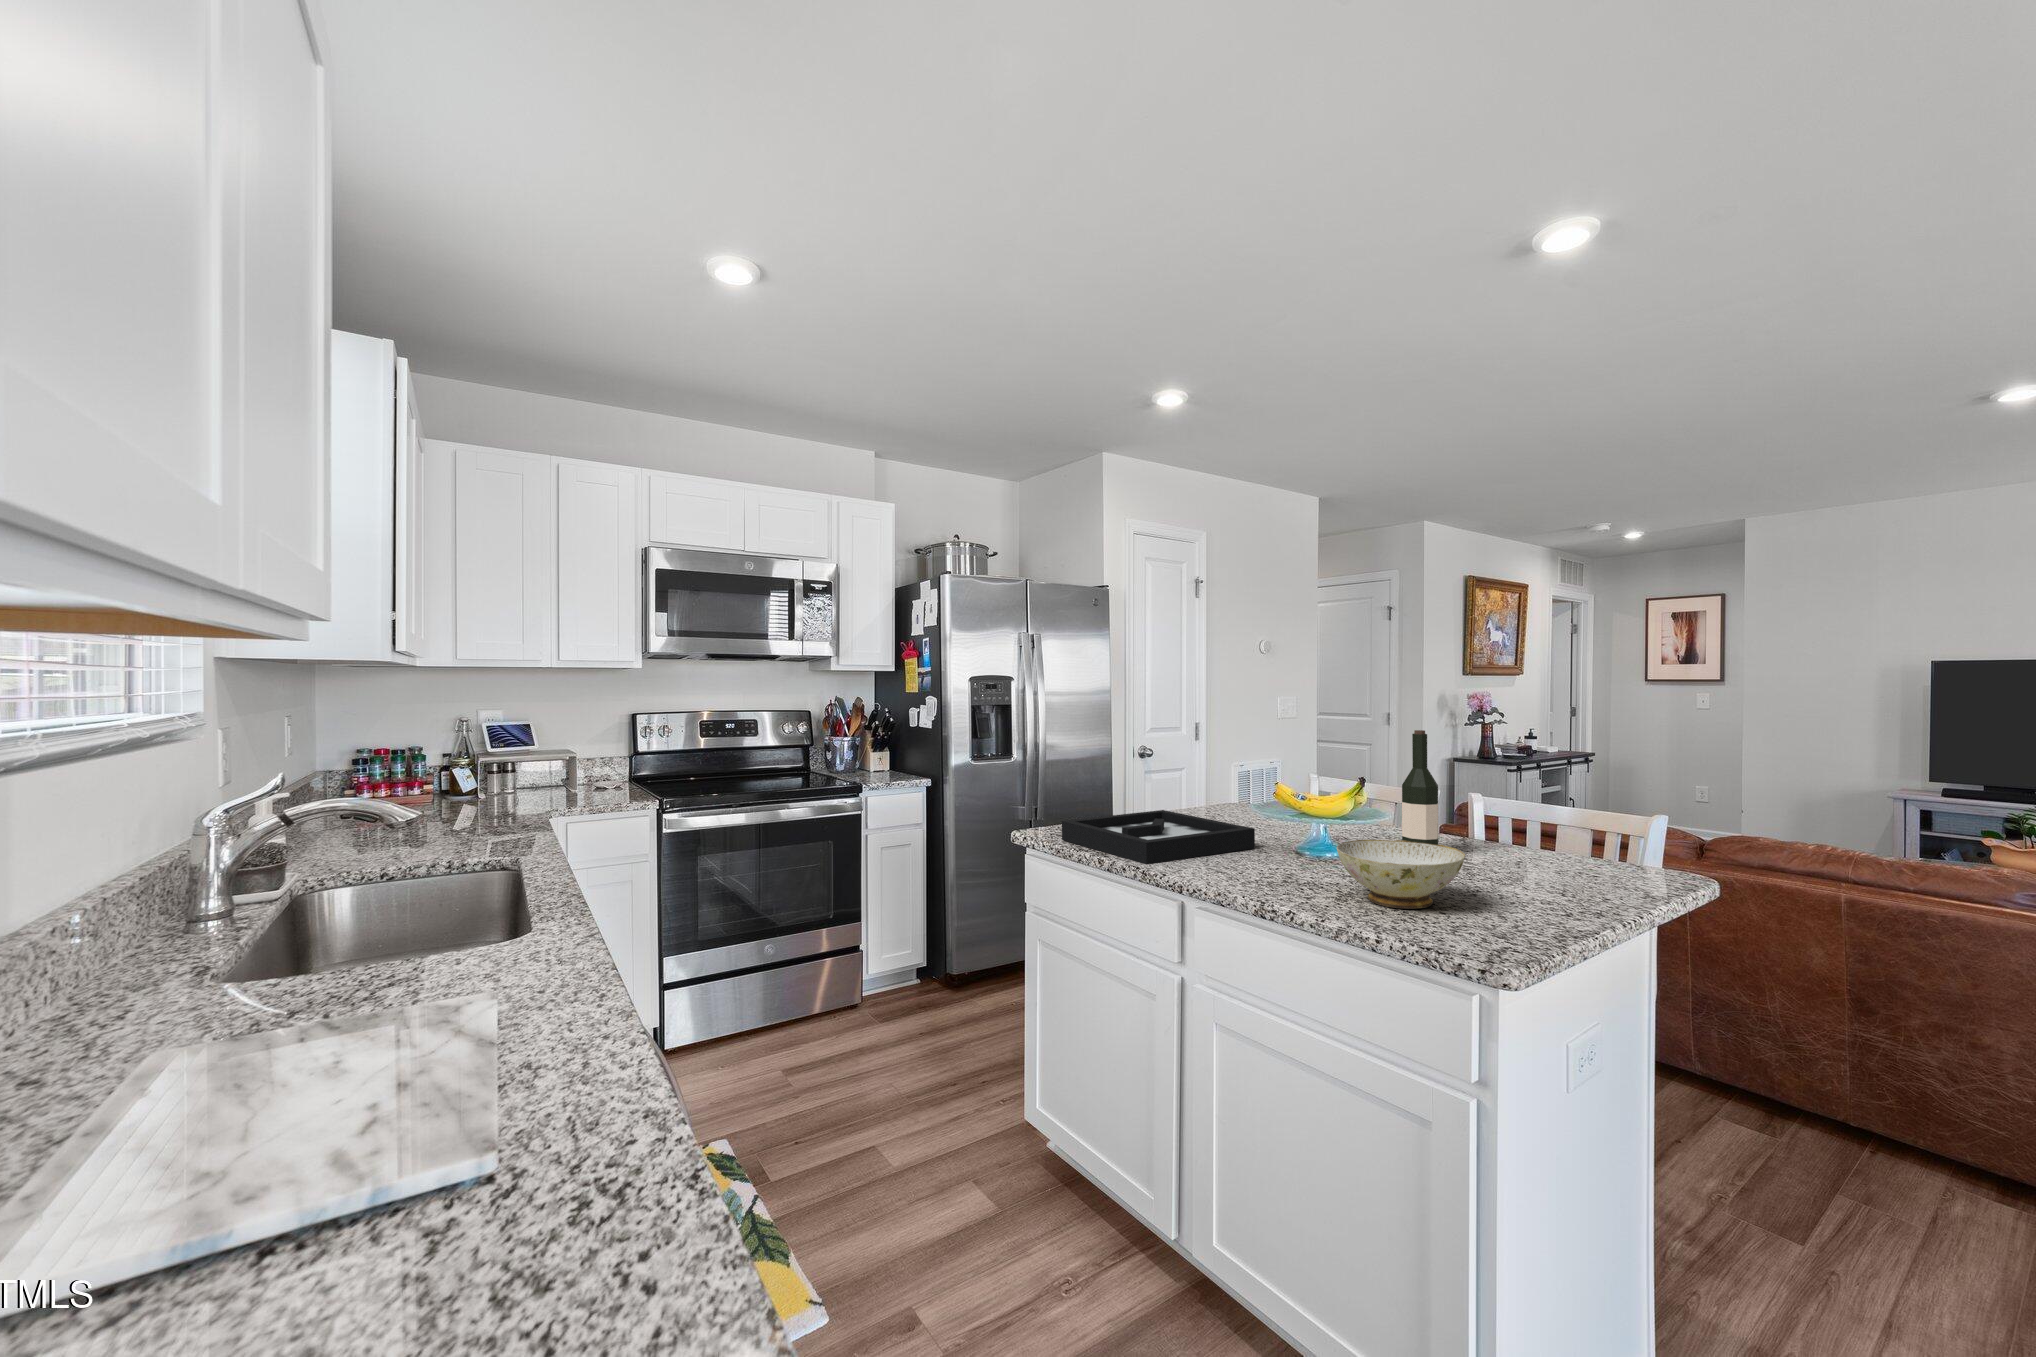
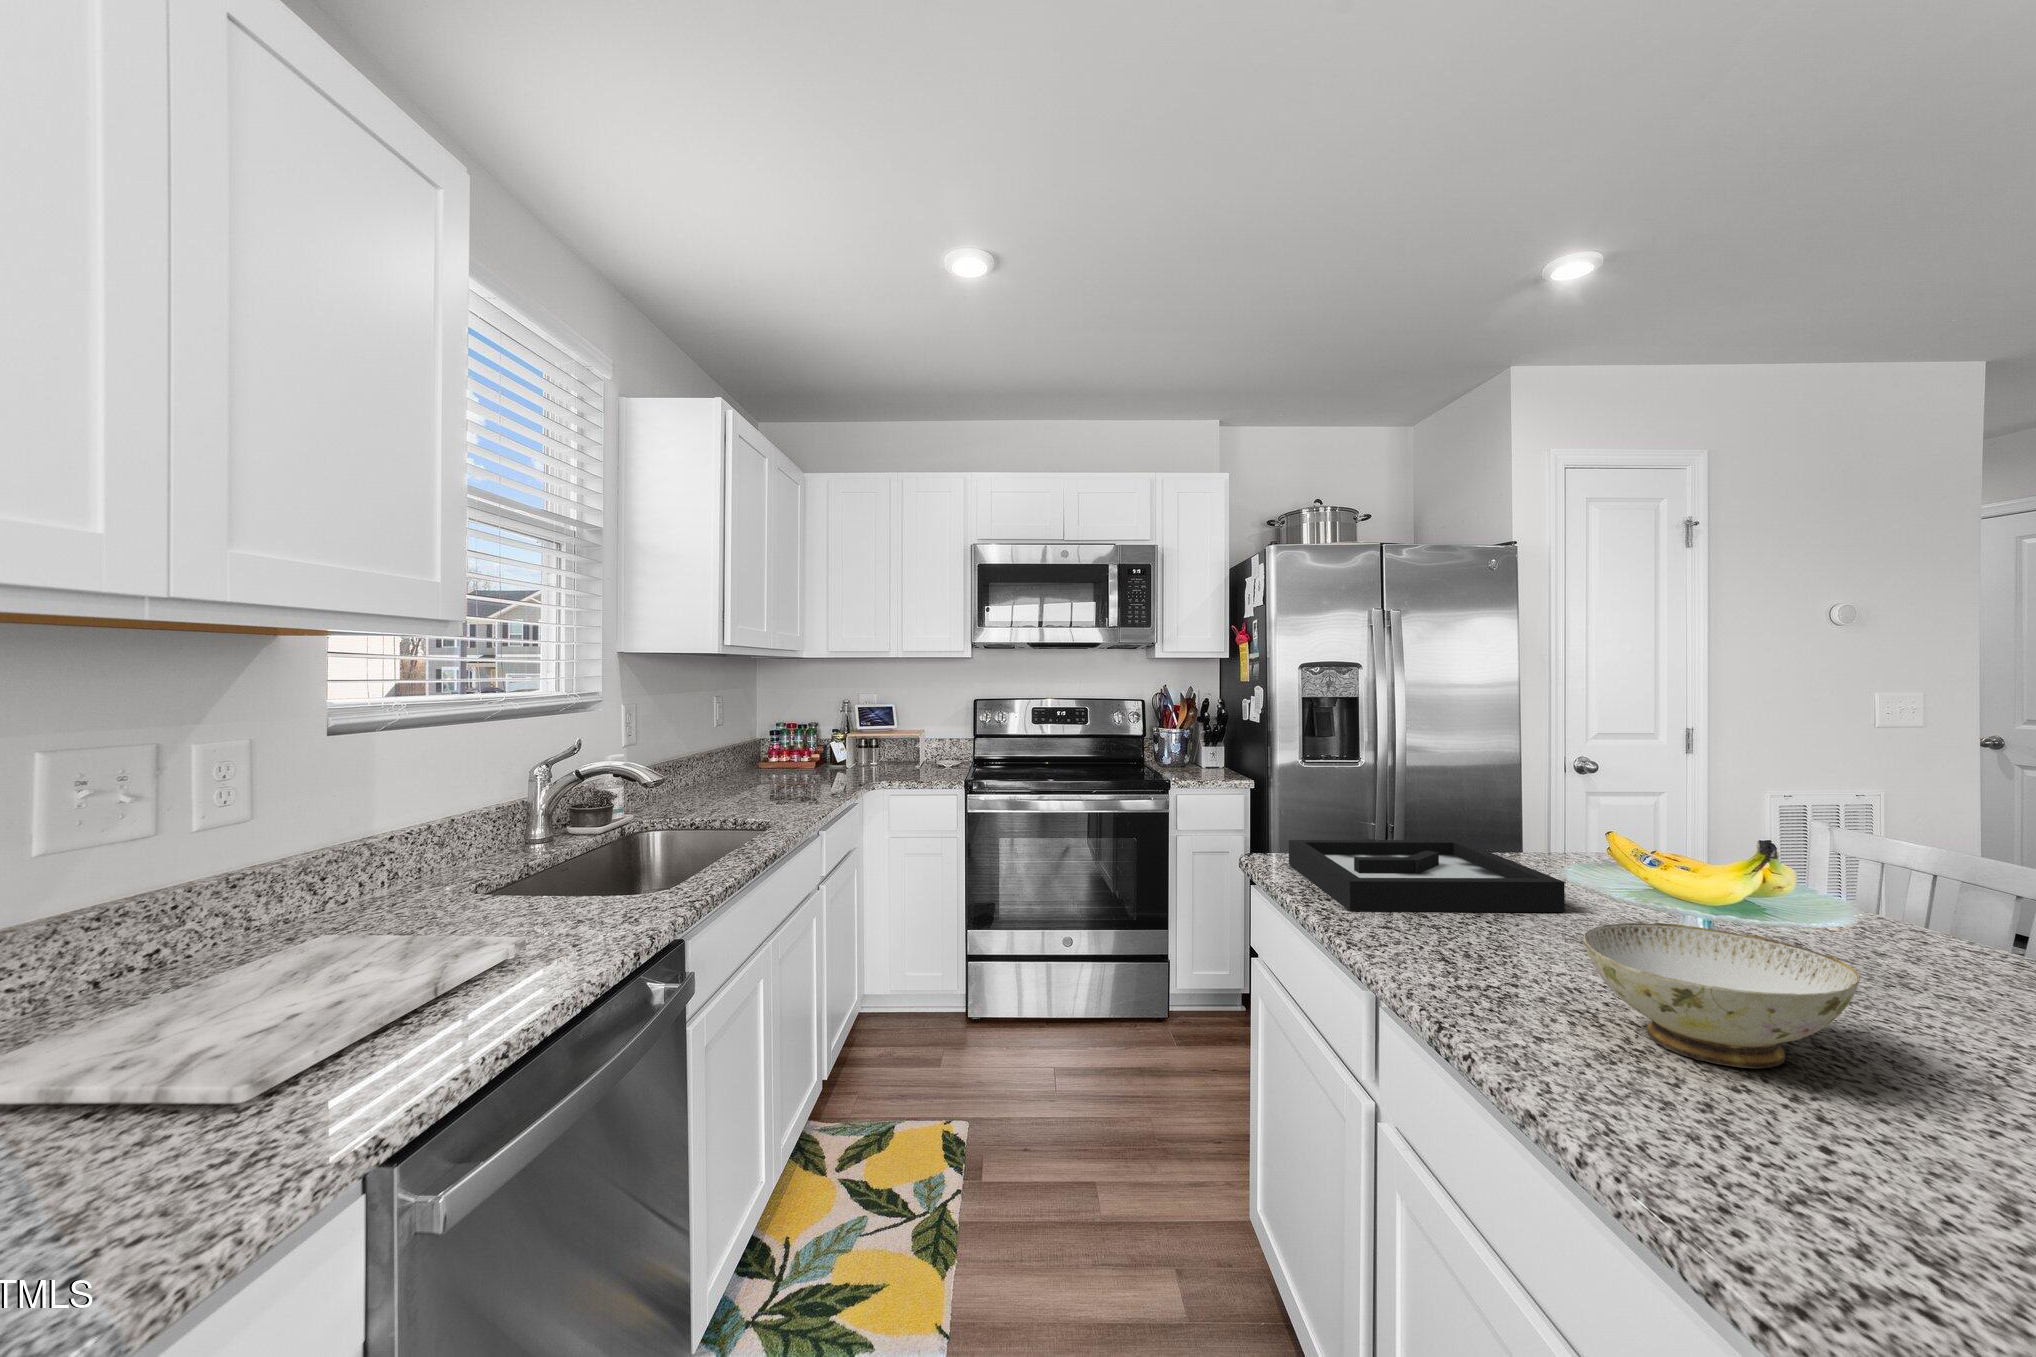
wine bottle: present [1402,730,1438,845] -> none [1862,742,1953,978]

